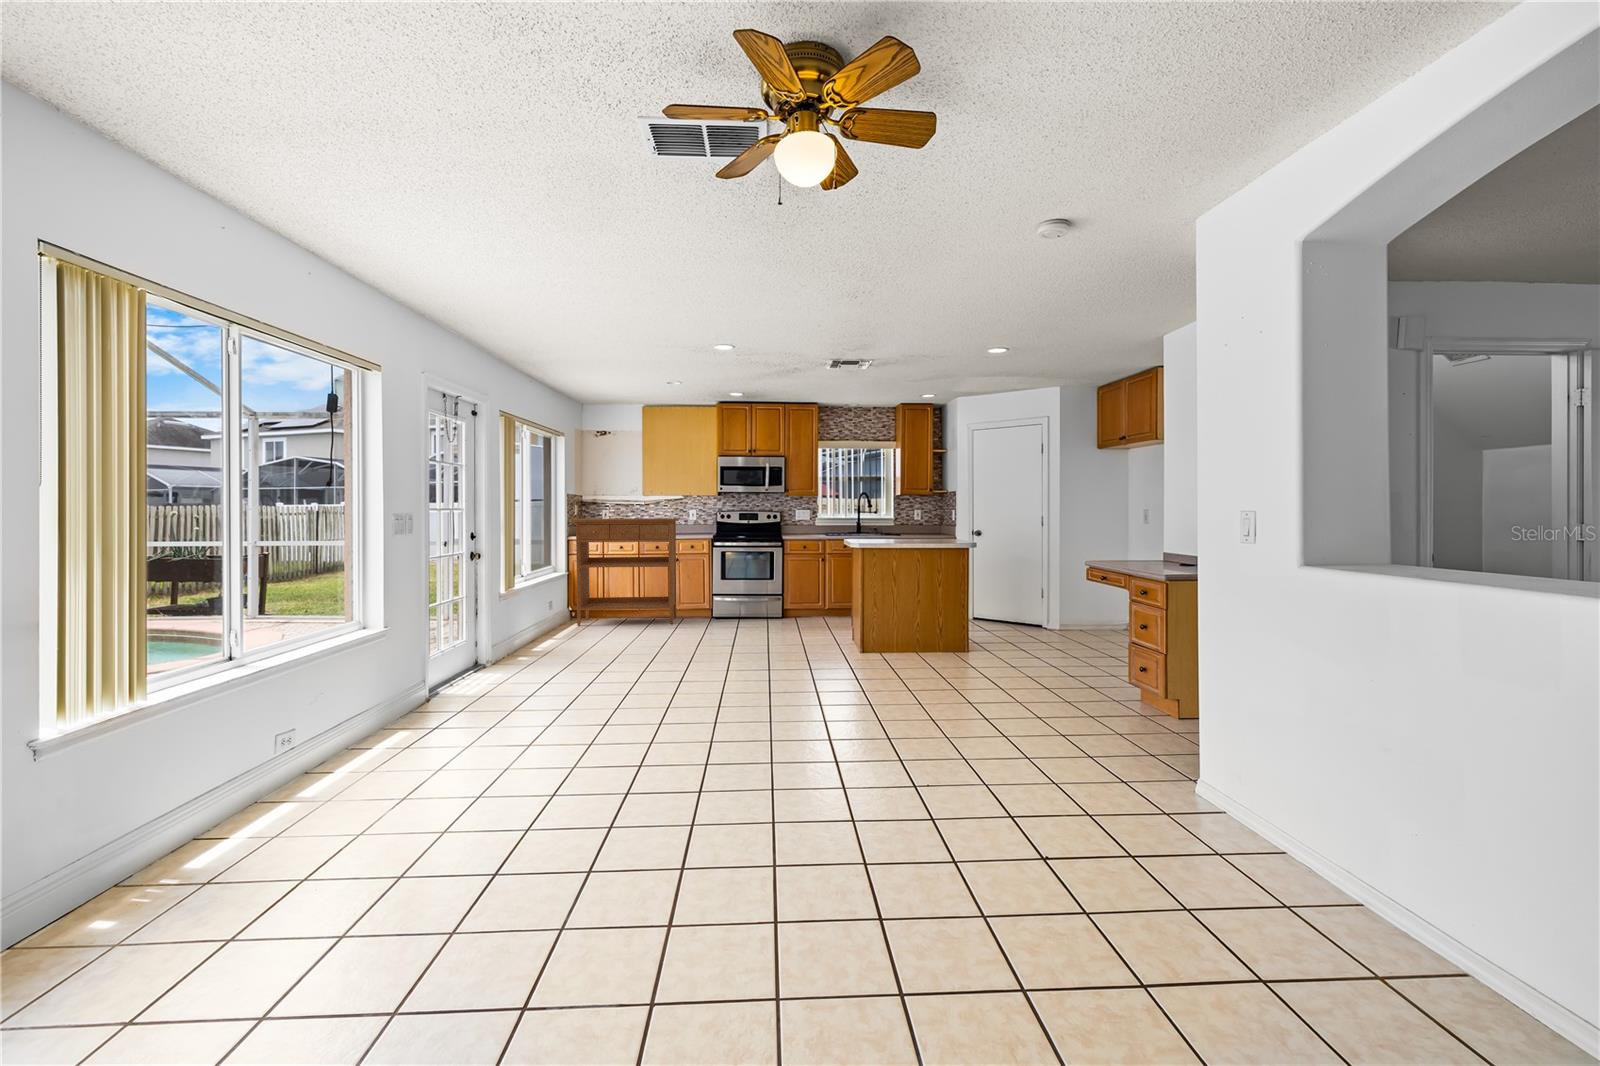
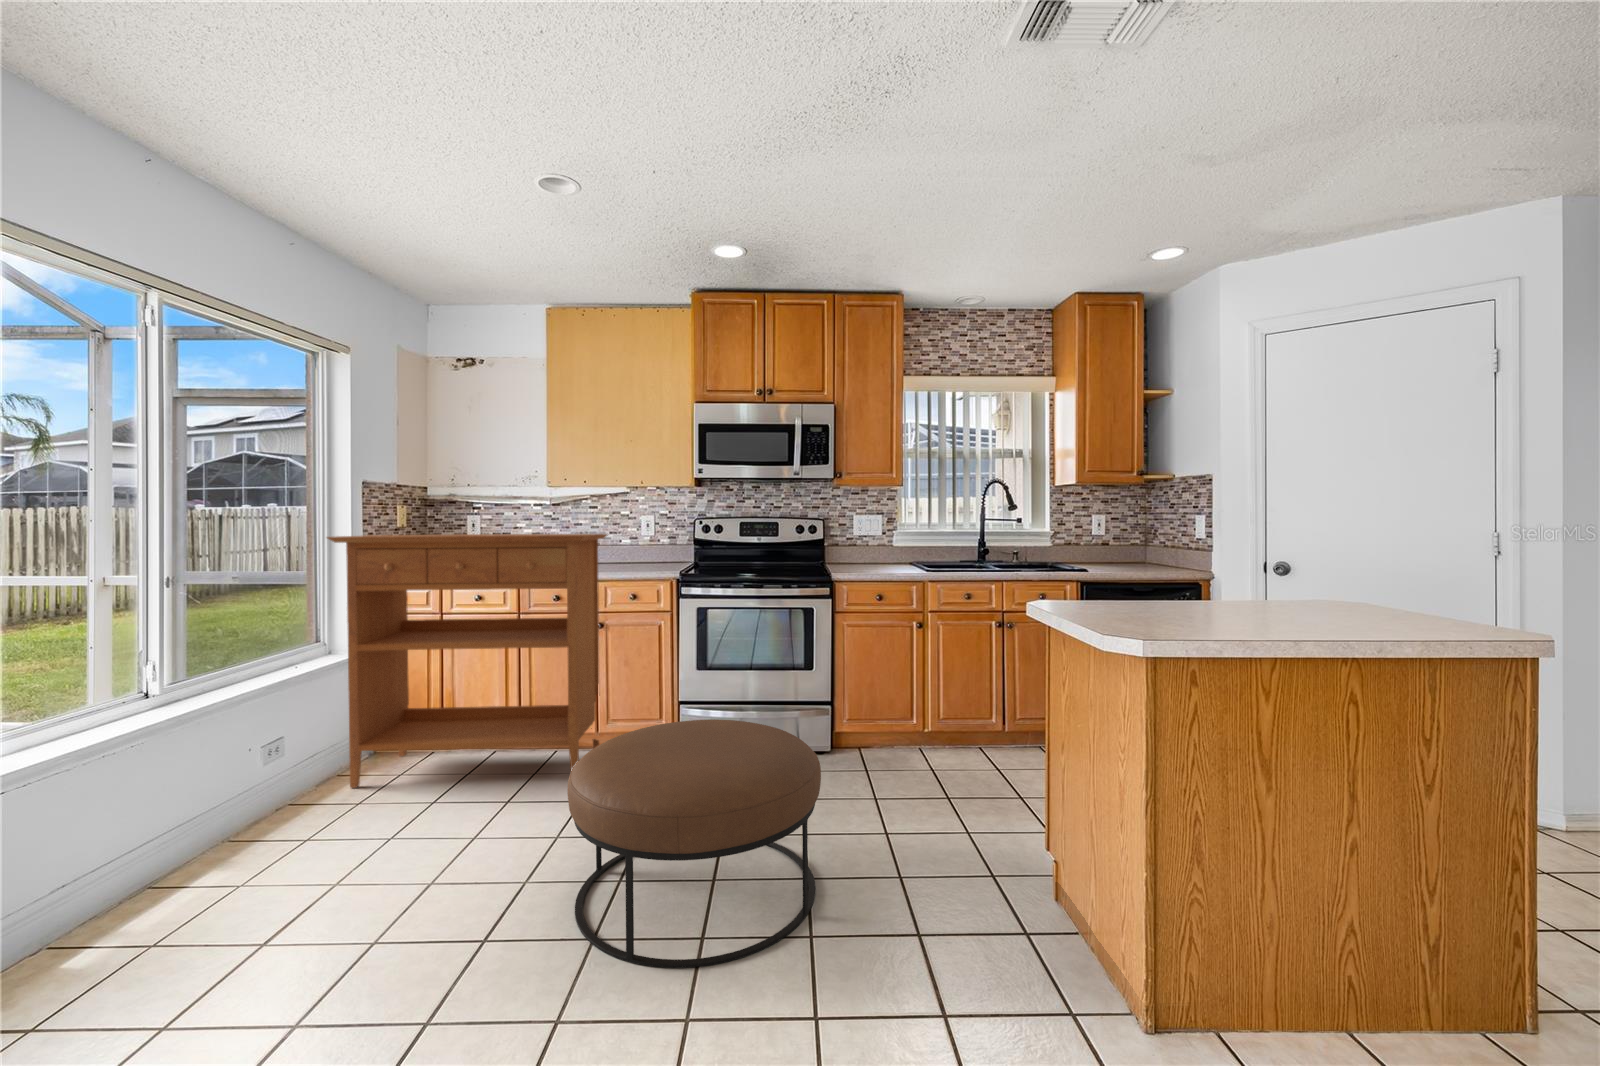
ottoman: none [689,588,774,648] -> present [567,719,821,968]

